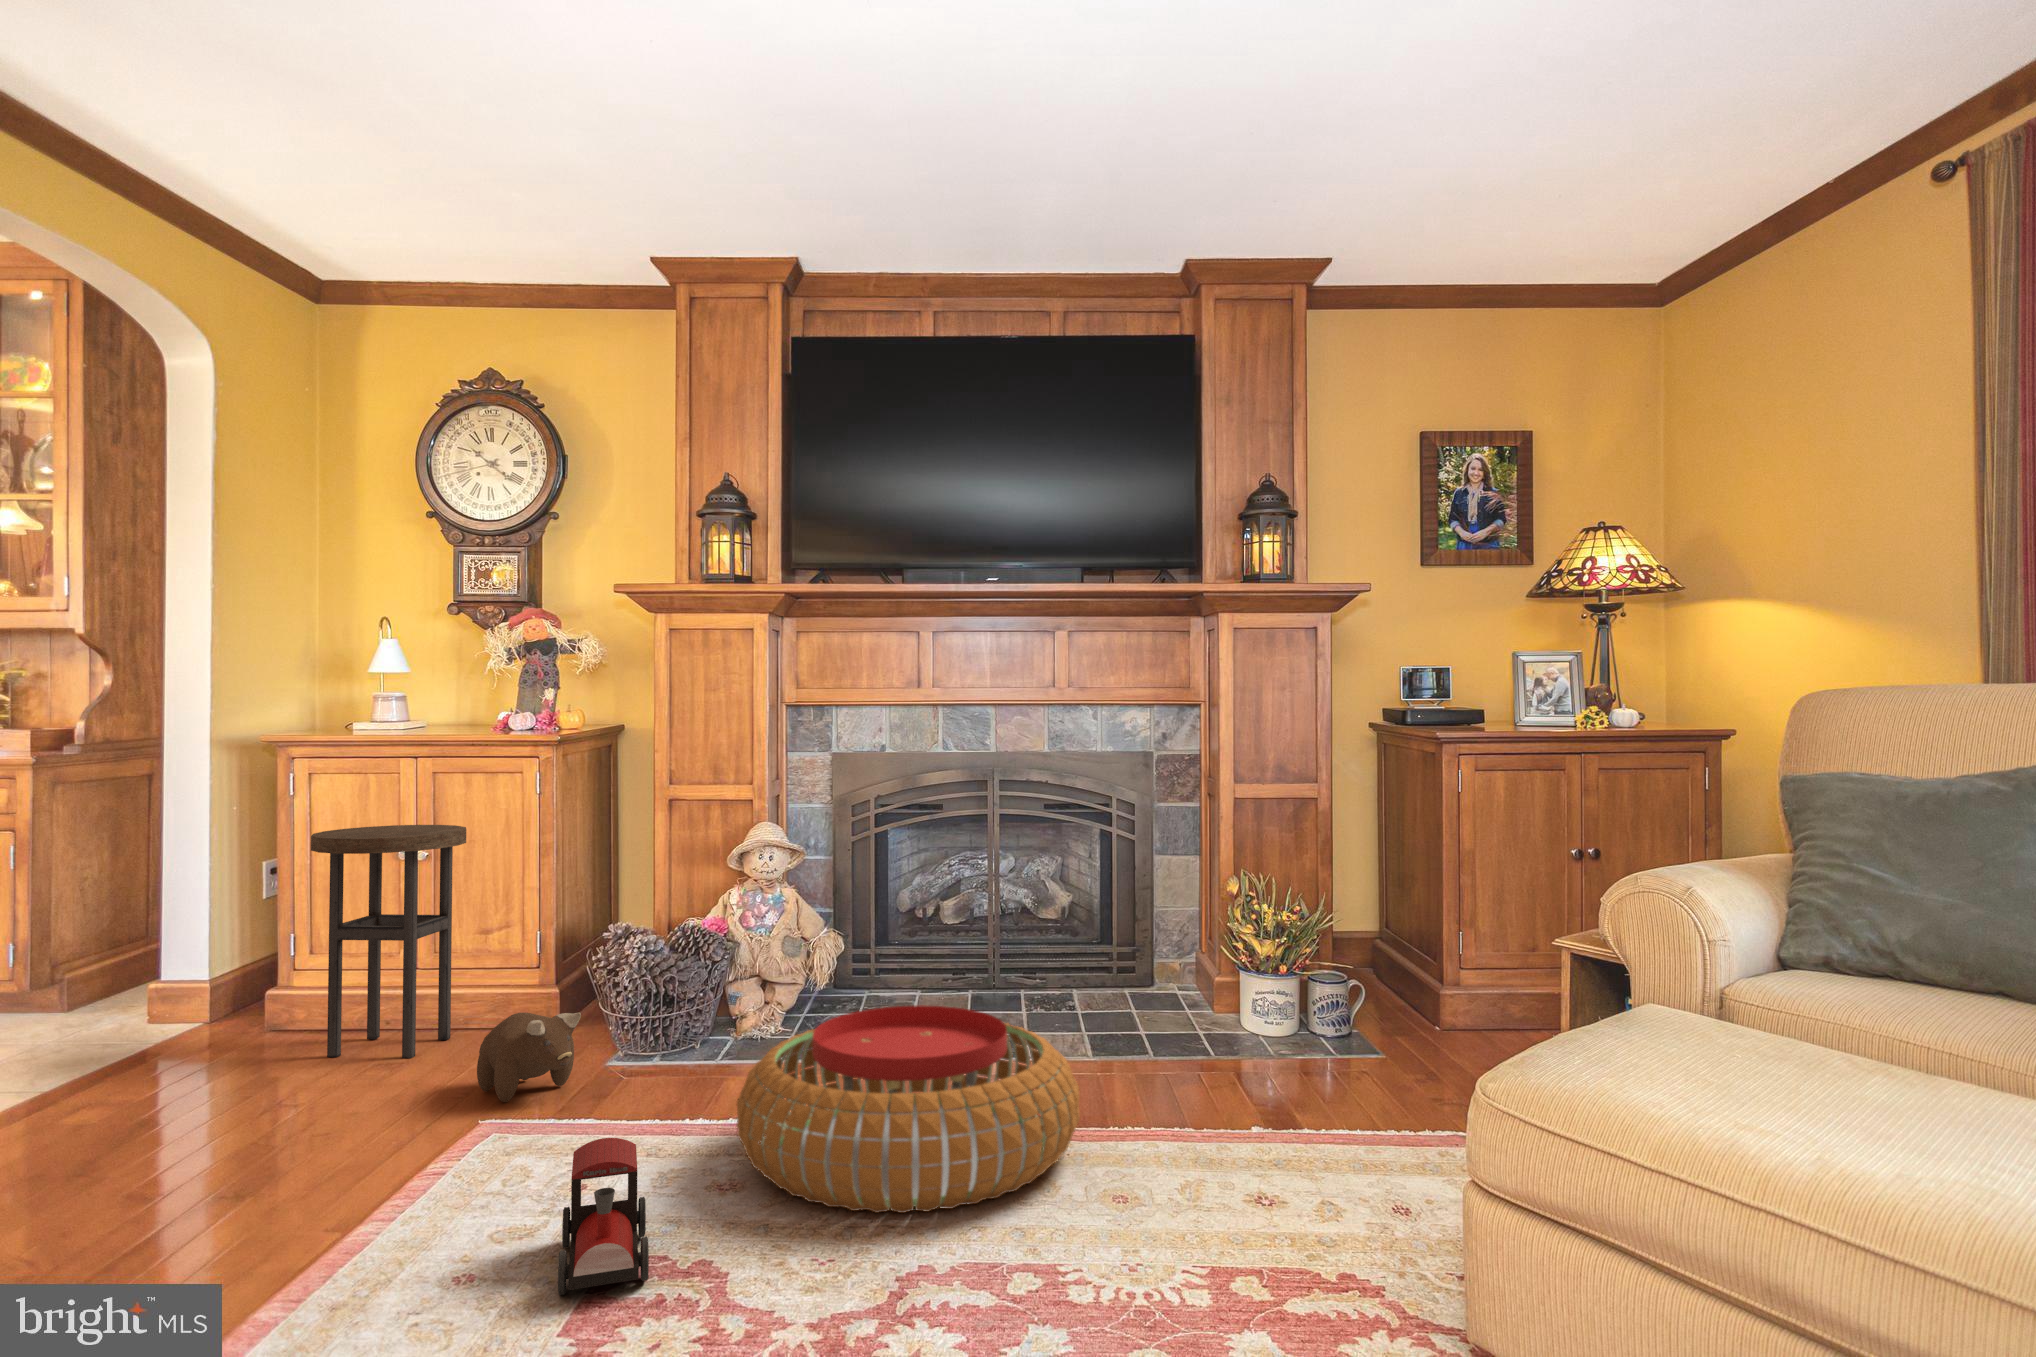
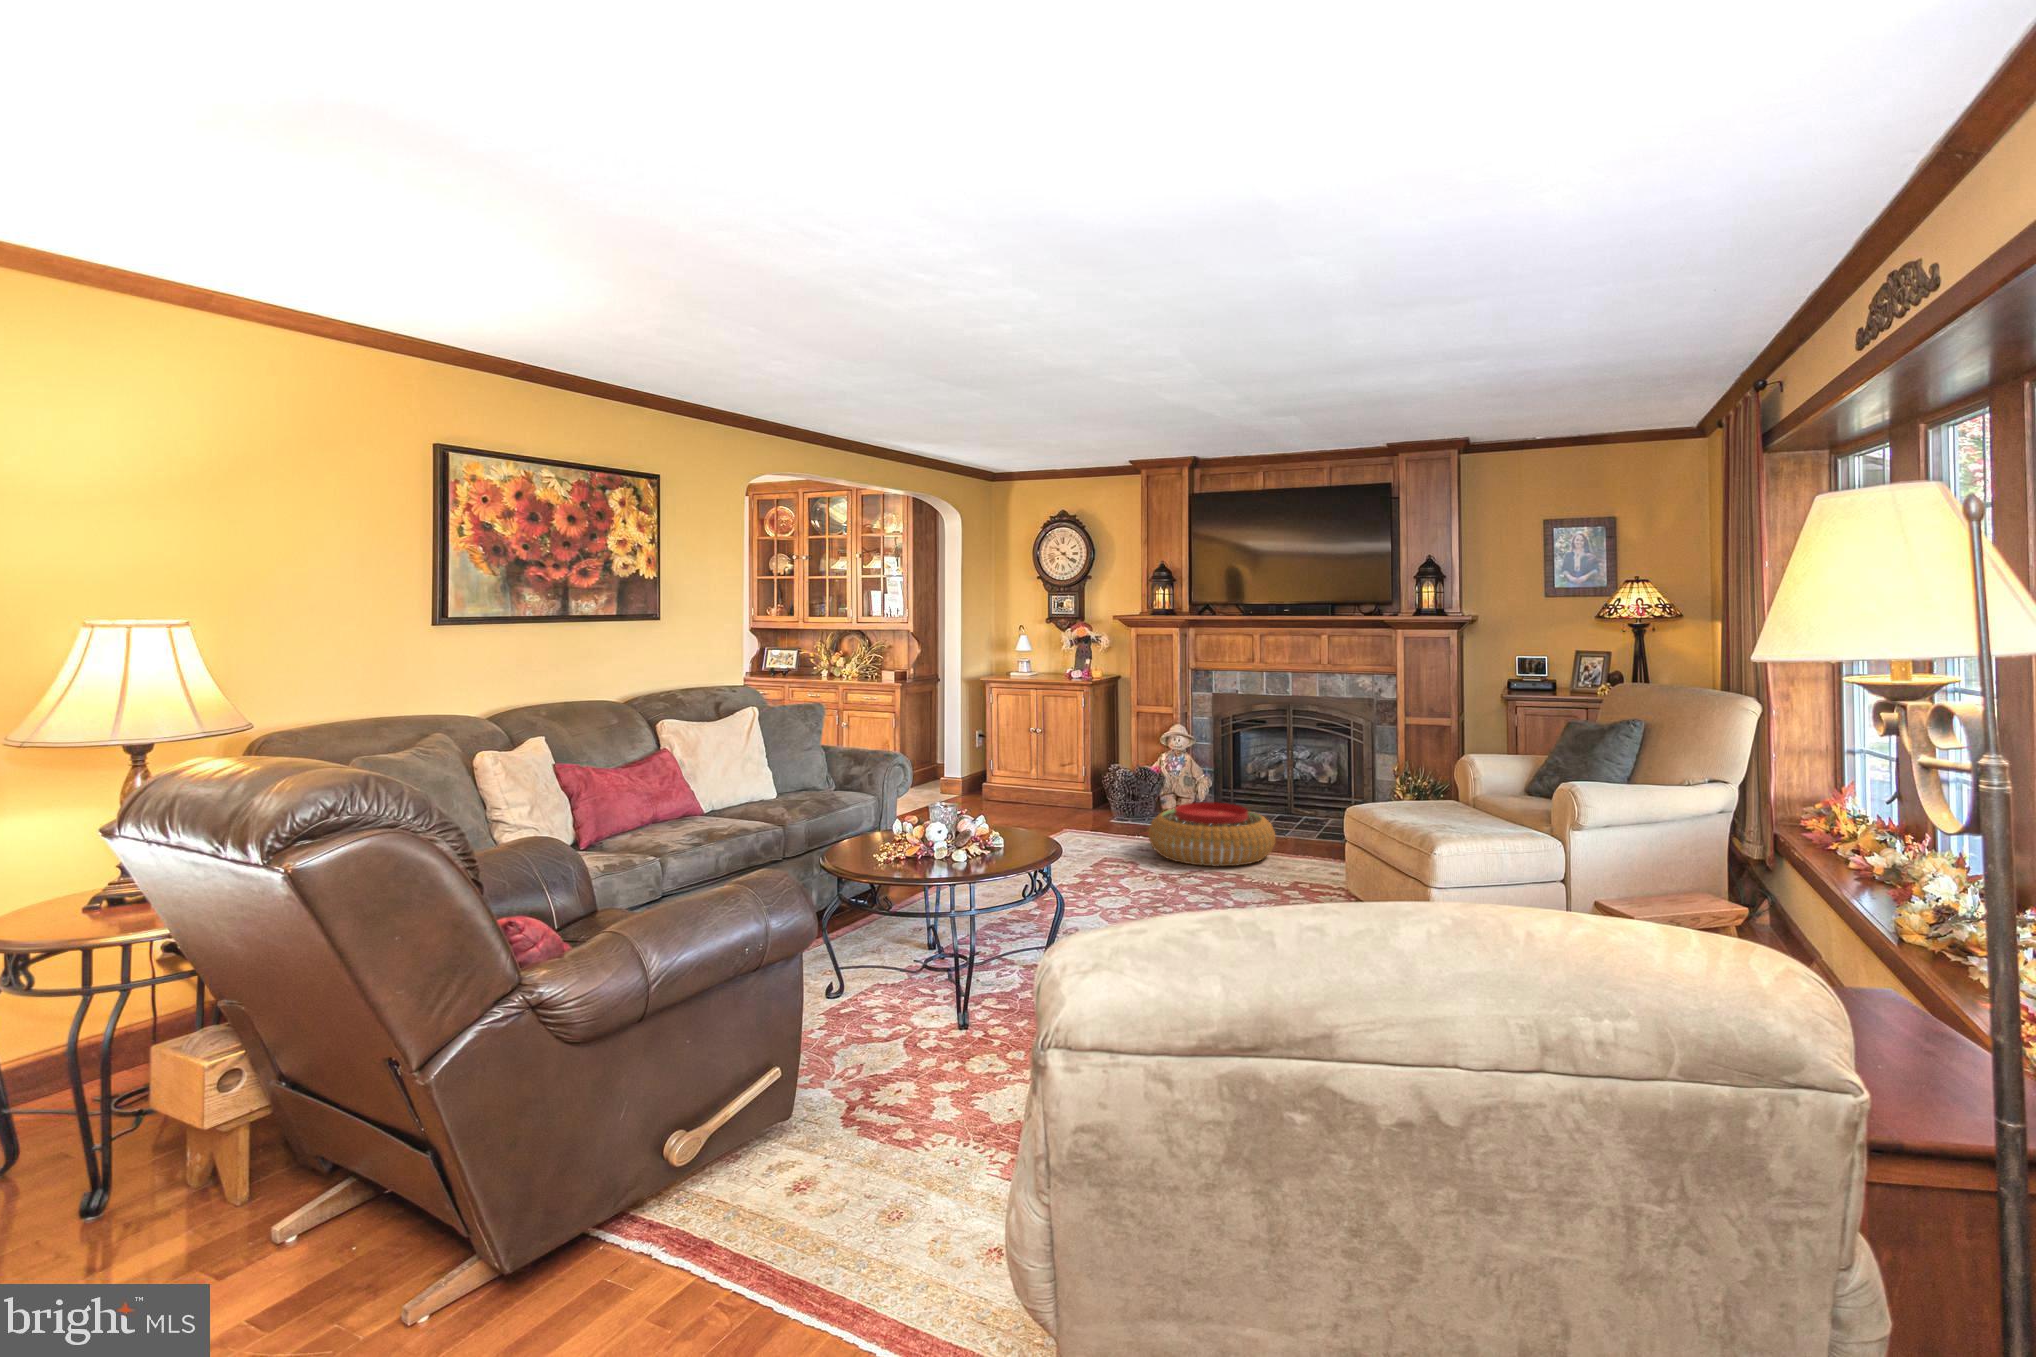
side table: present [311,825,466,1058] -> none [1002,719,1056,812]
plush toy: present [477,1012,581,1102] -> none [1063,795,1099,827]
toy train: present [558,1138,649,1295] -> none [1090,829,1116,868]

